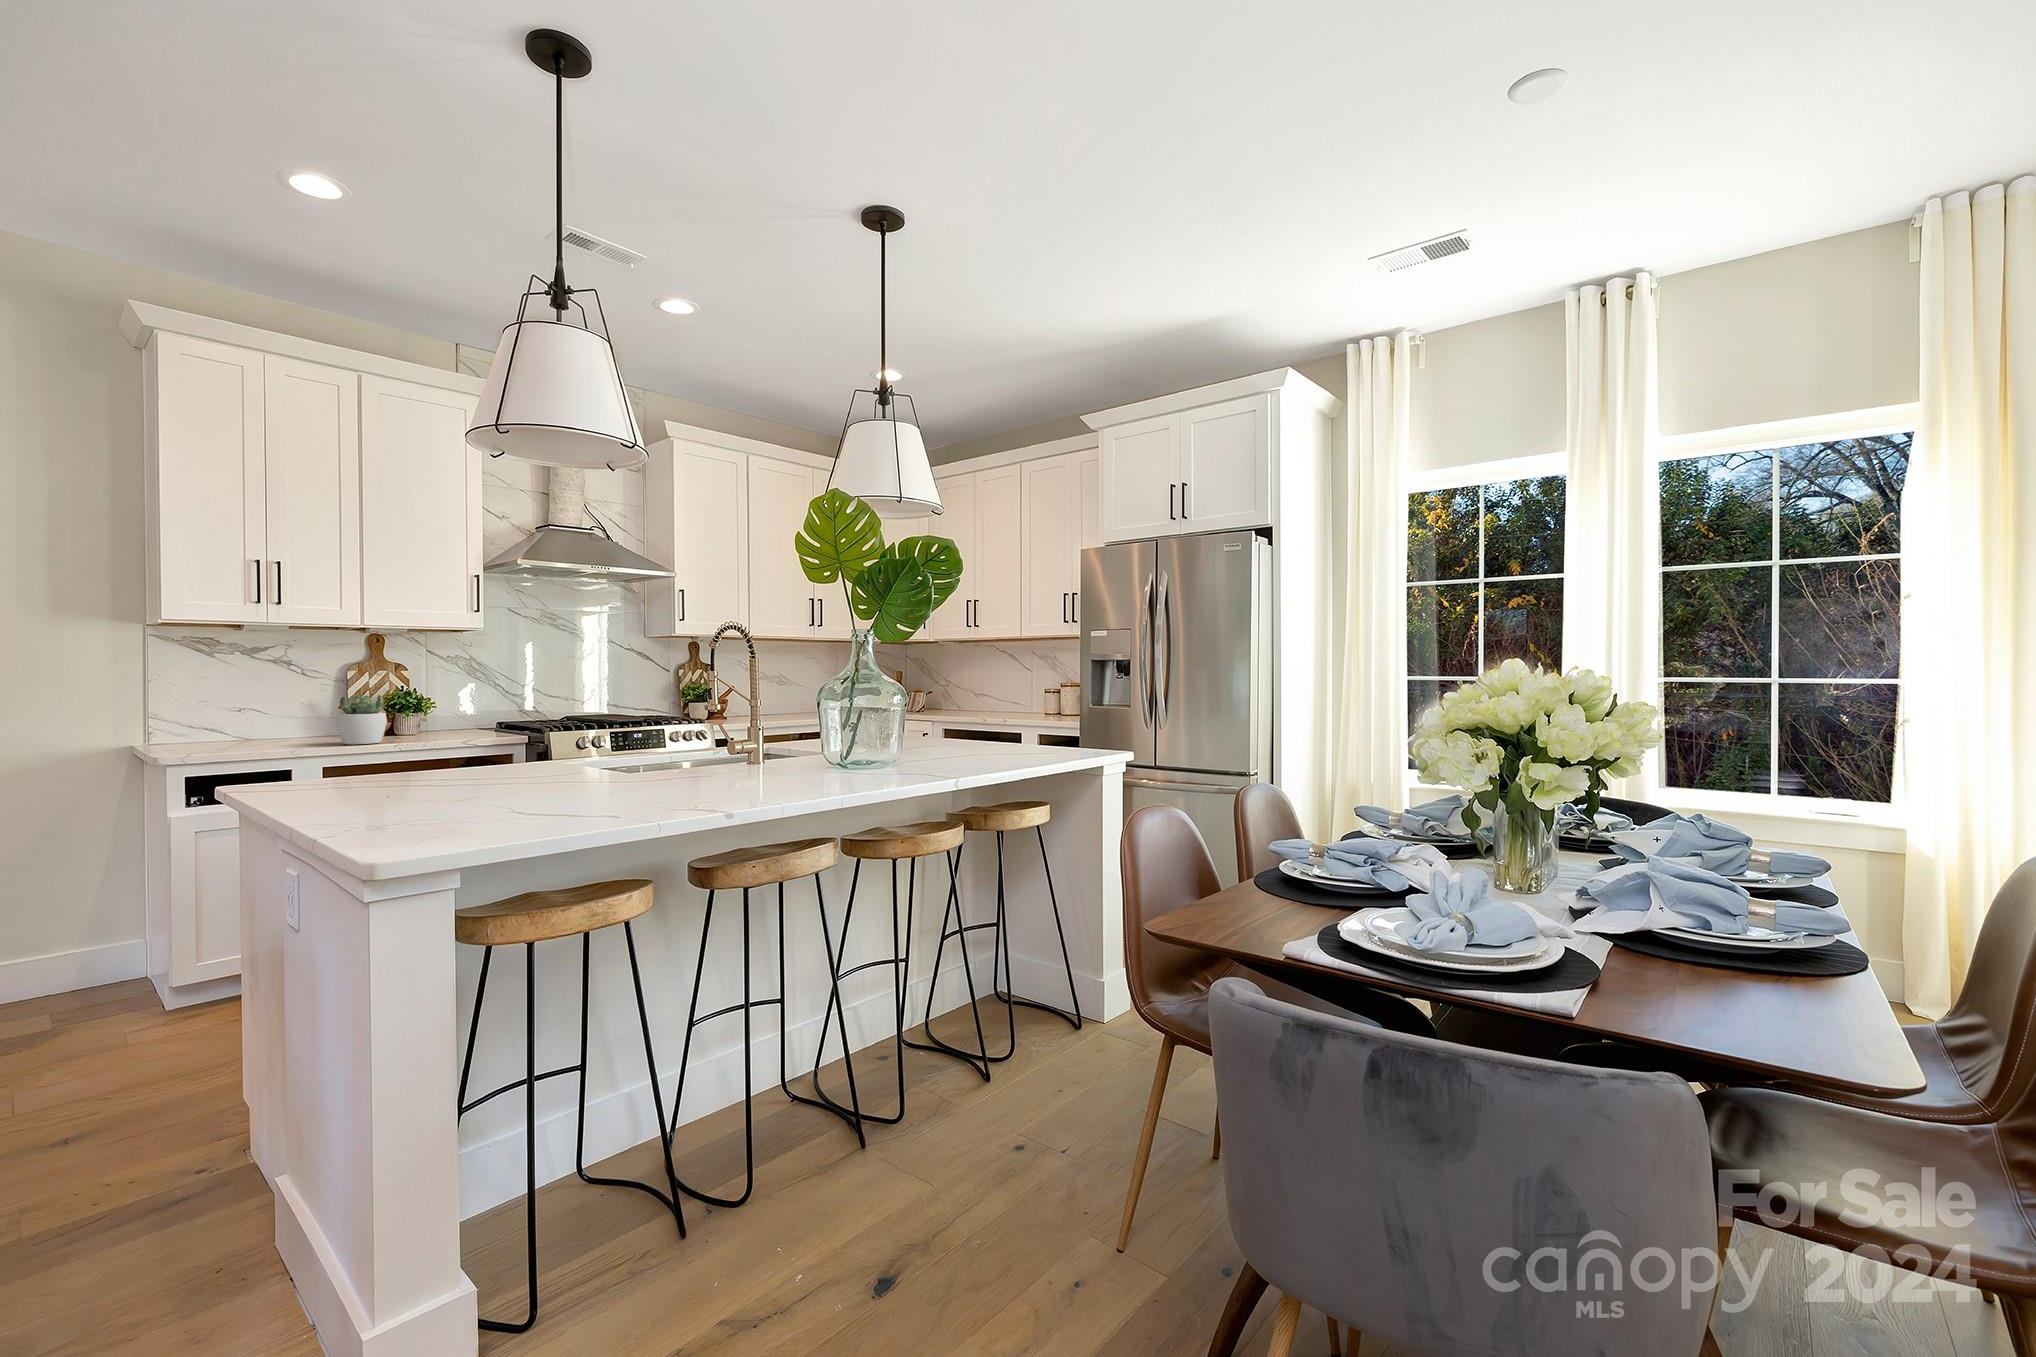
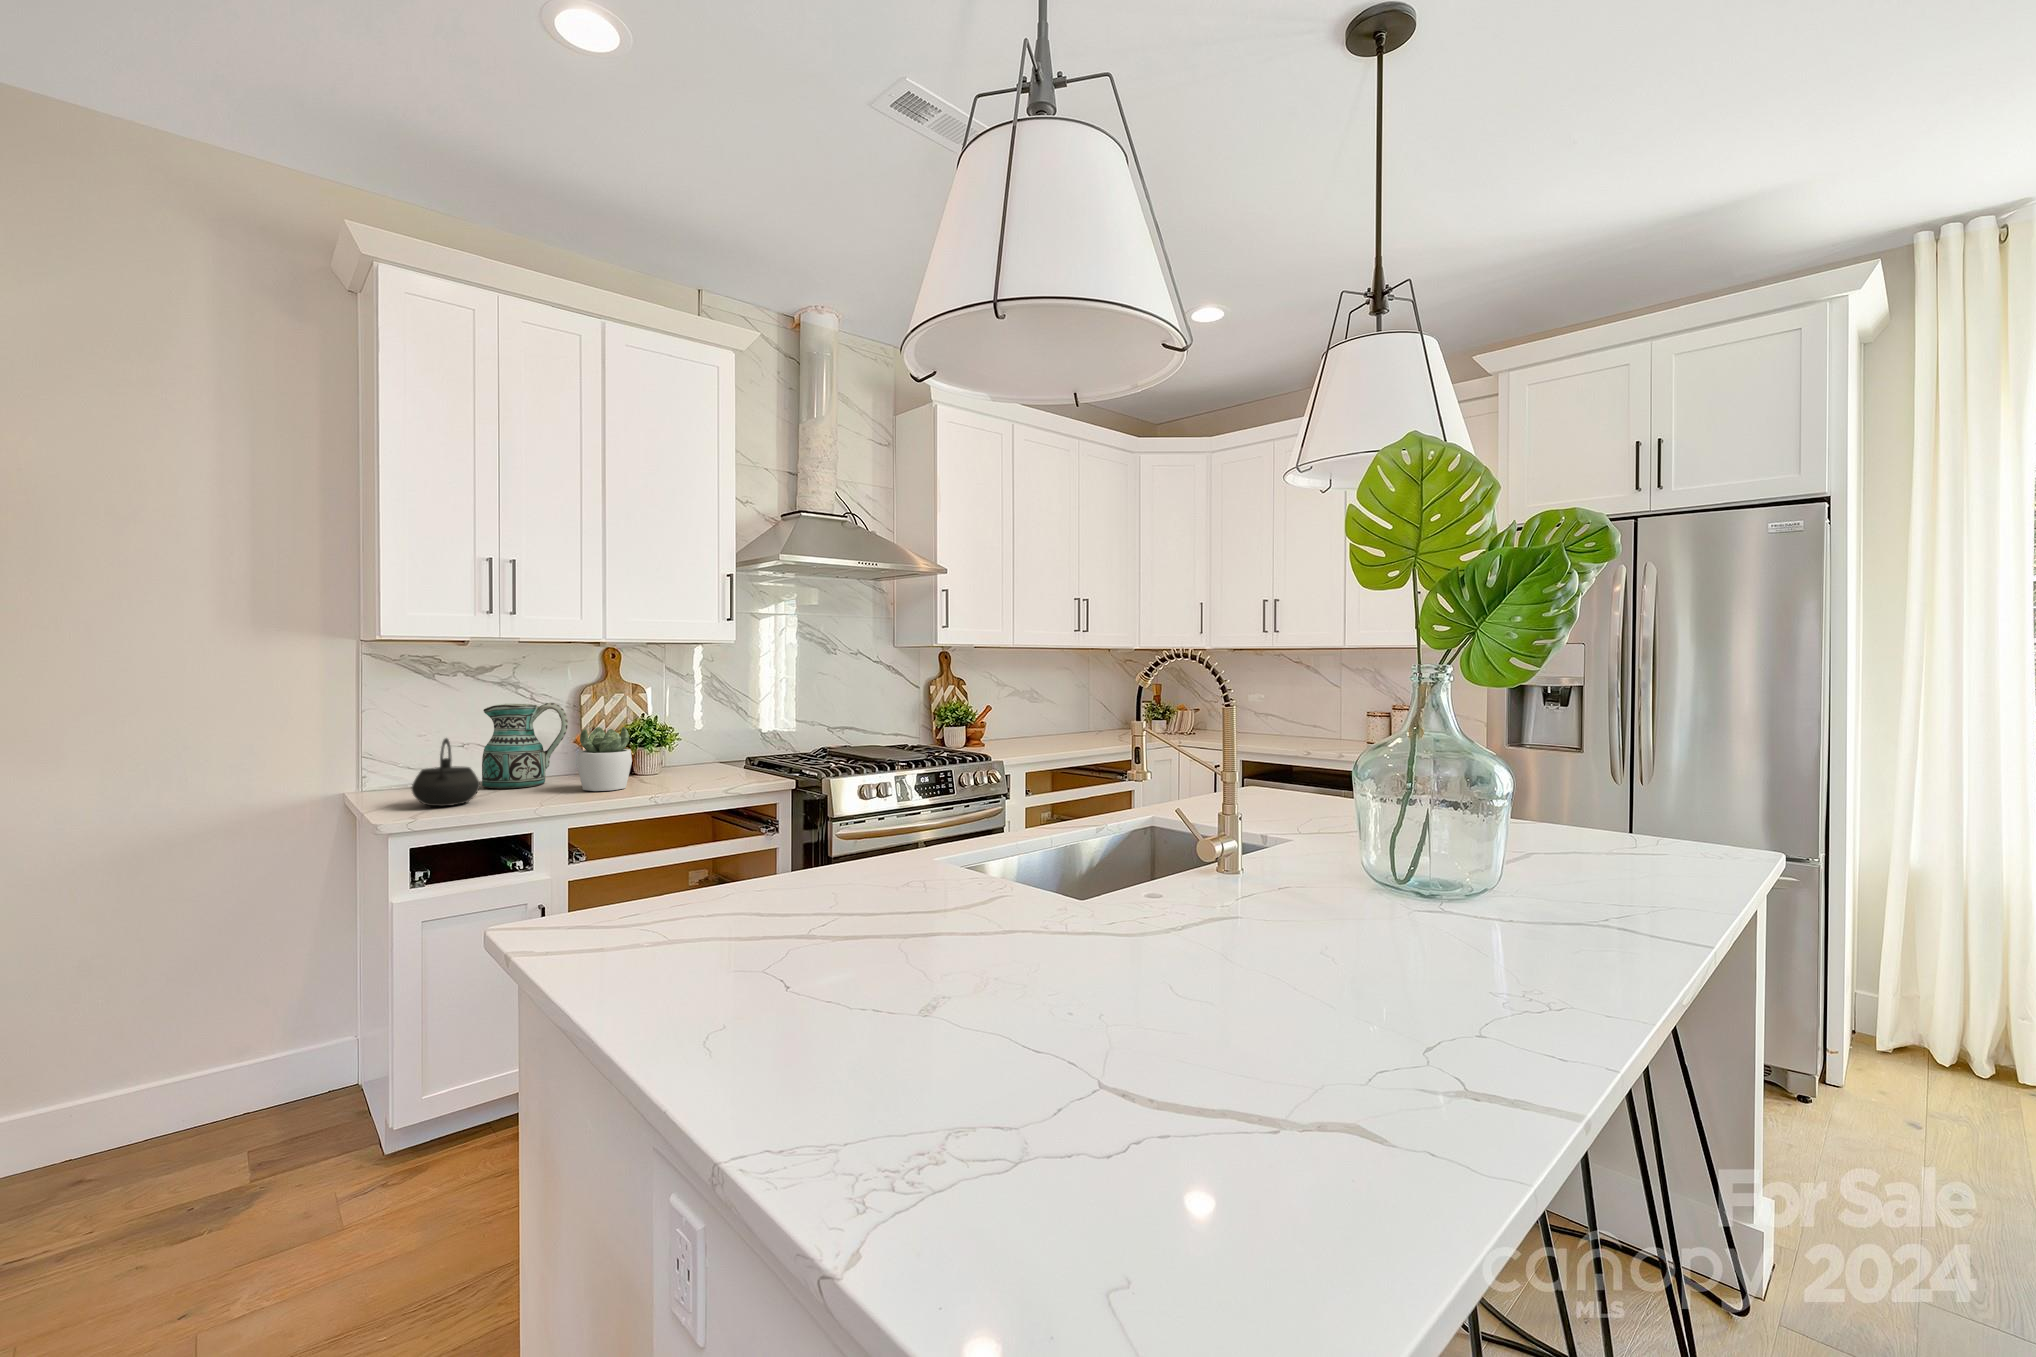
ceramic pitcher: none [255,677,333,744] -> present [482,703,568,788]
kettle: none [187,701,249,754] -> present [411,738,480,806]

